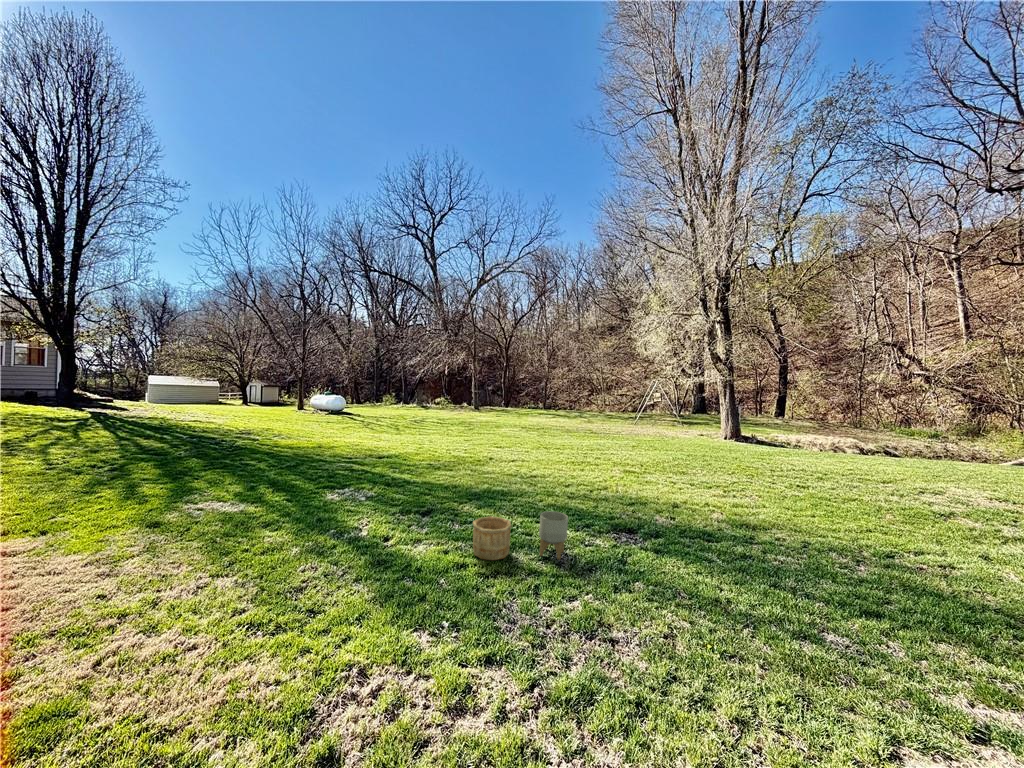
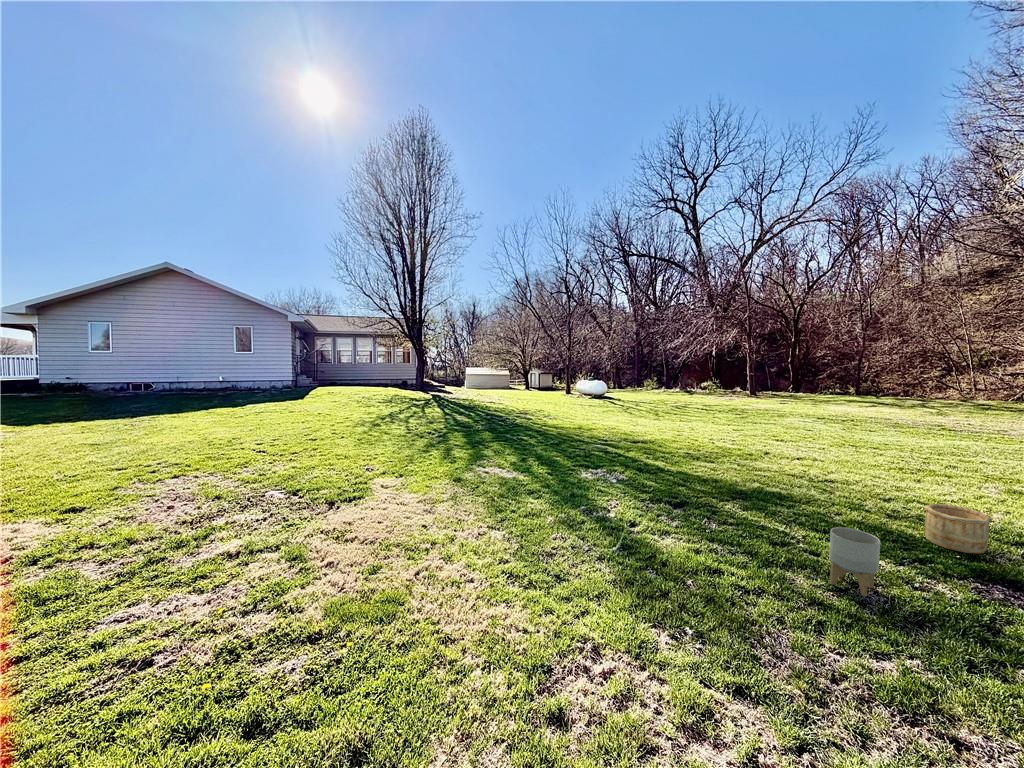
wooden bucket: present [473,516,512,560] -> present [924,504,992,554]

